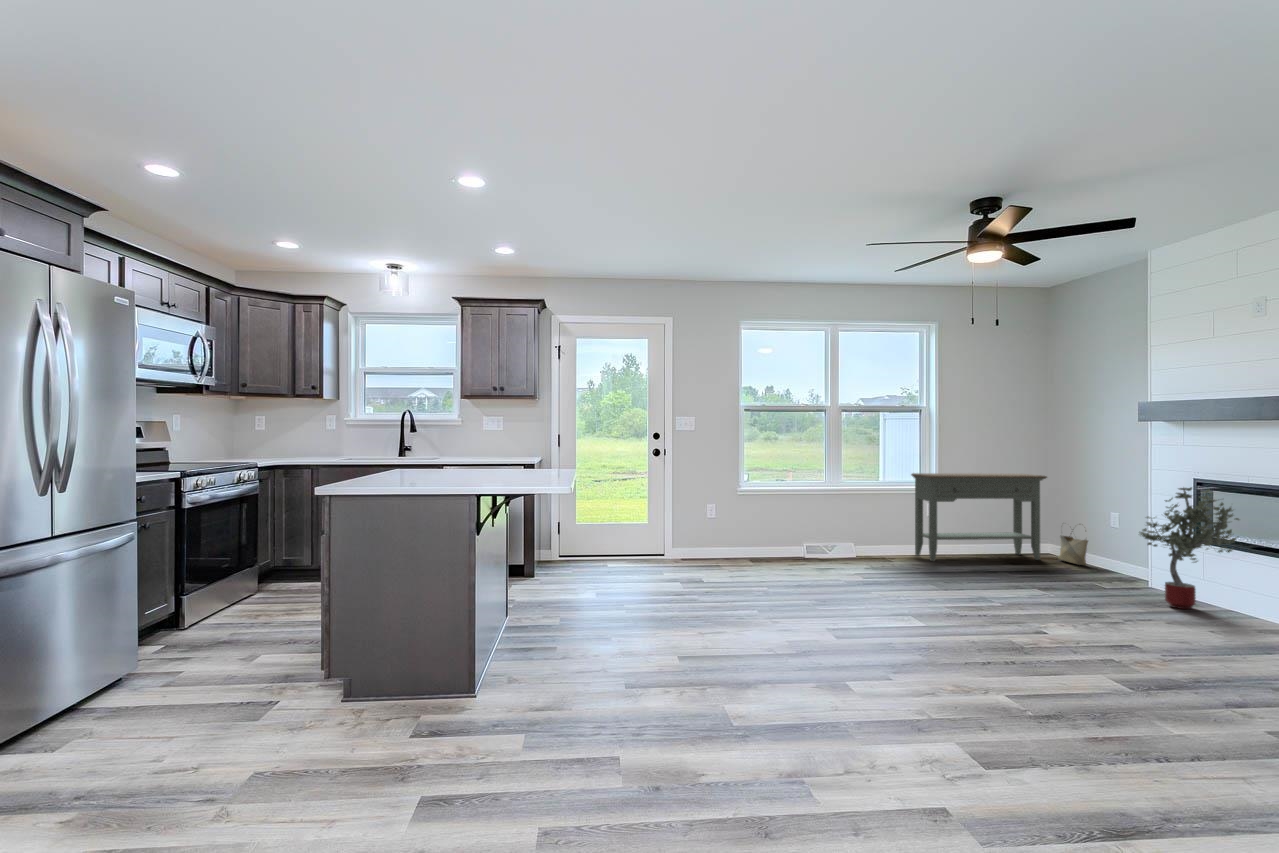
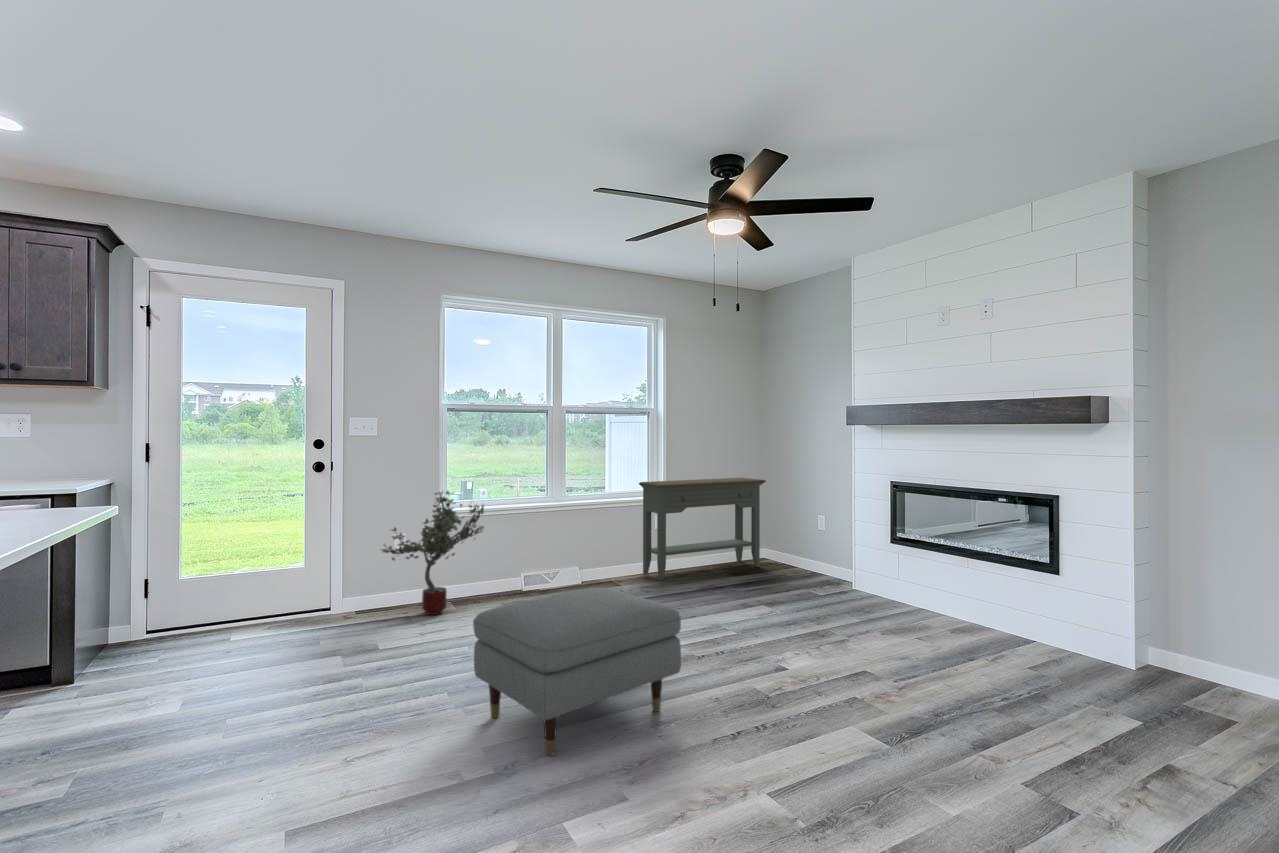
potted tree: present [1139,487,1239,609] -> present [382,491,484,615]
woven basket: present [1058,529,1088,565] -> none [775,527,801,569]
ottoman: none [775,547,940,652] -> present [473,588,681,755]

